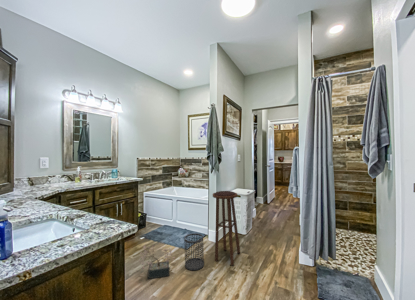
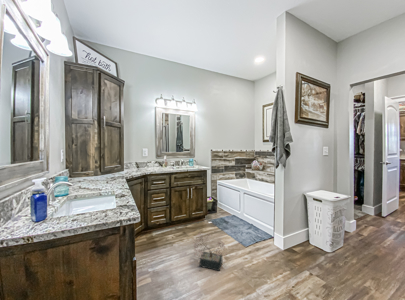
stool: present [213,191,240,266] -> none [275,191,312,287]
wastebasket: present [184,233,204,270] -> none [239,233,261,276]

